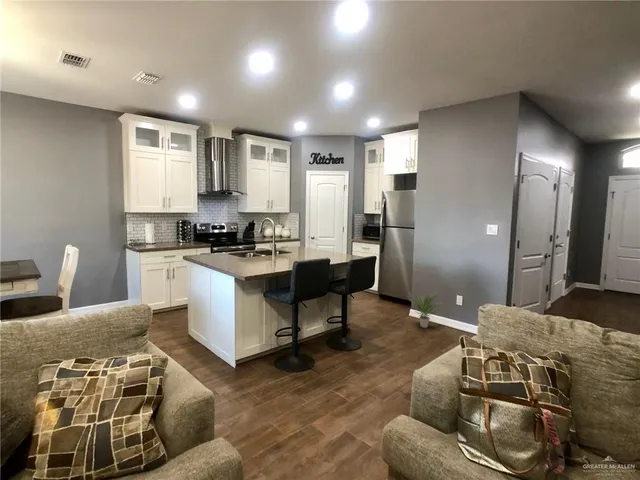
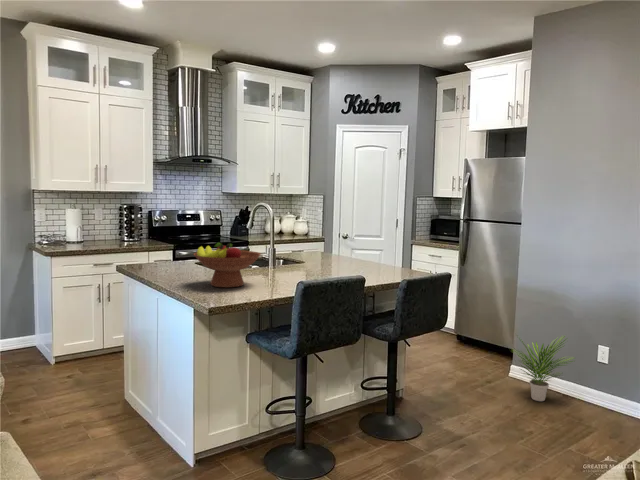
fruit bowl: none [234,243,272,268] -> present [194,243,261,287]

